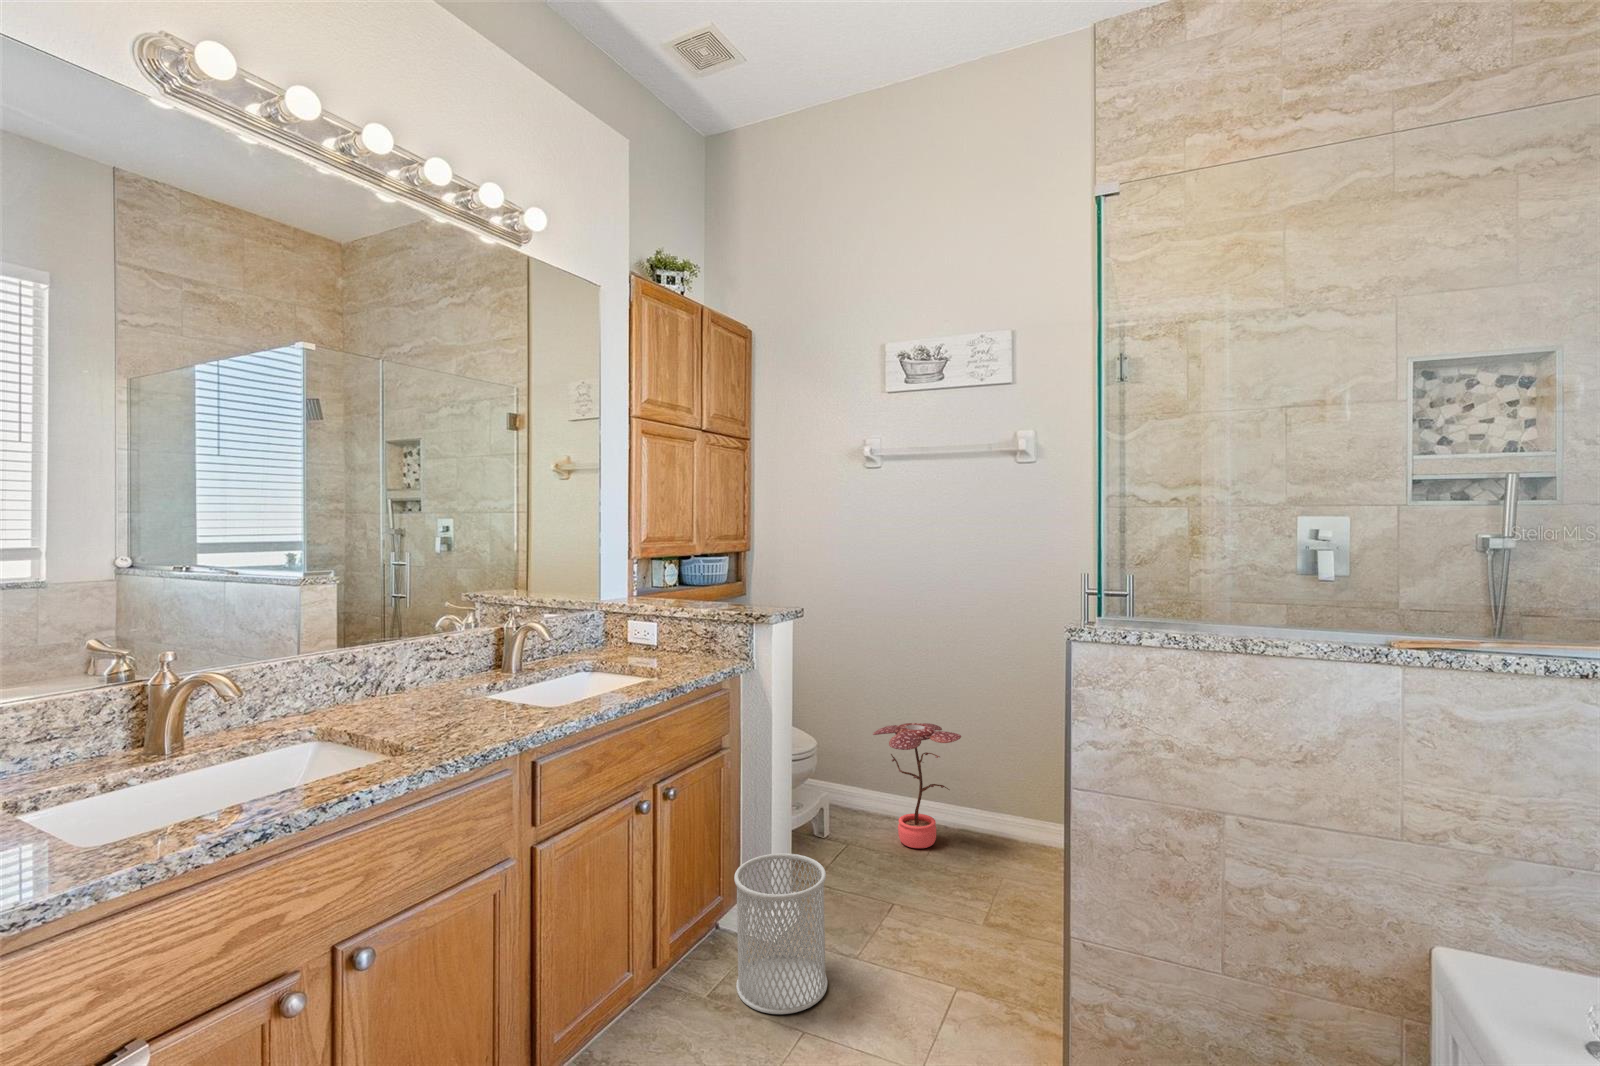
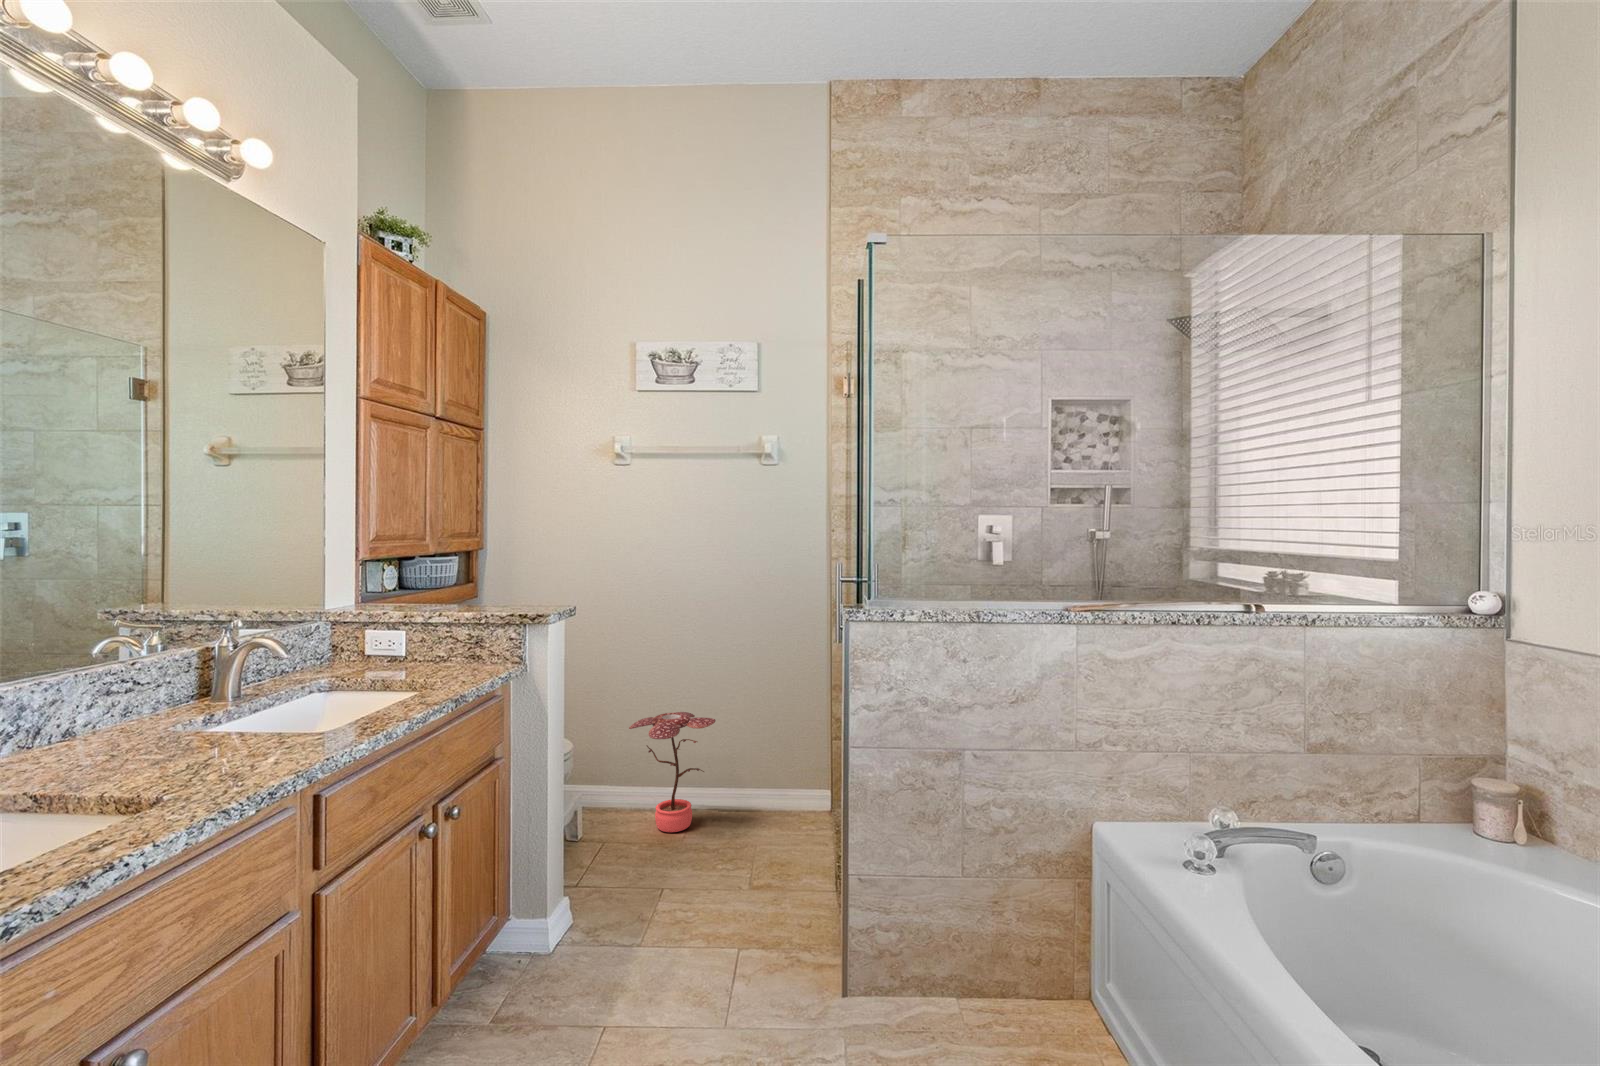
wastebasket: present [734,853,828,1014] -> none [521,854,620,1017]

